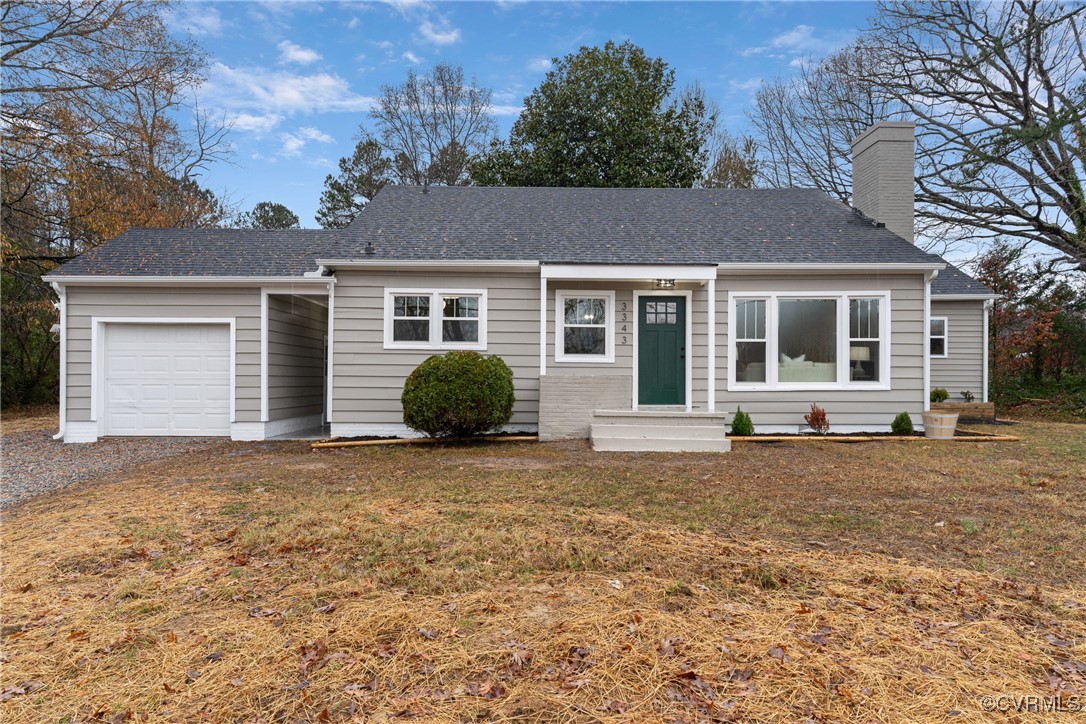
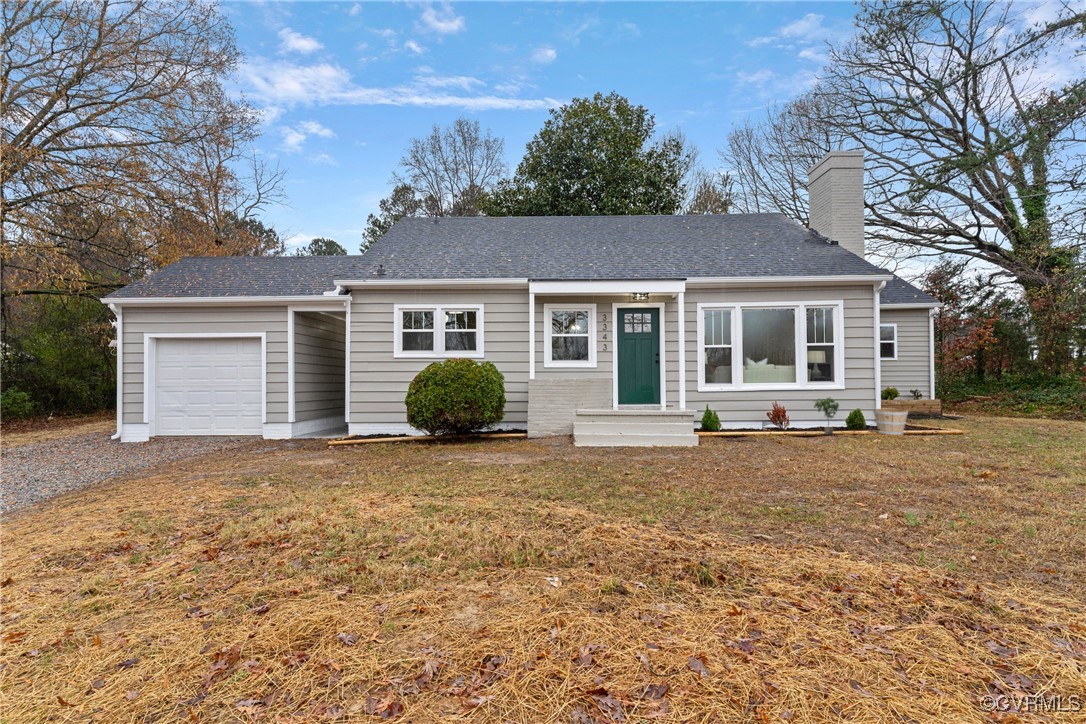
potted plant: none [855,397,884,439] -> present [814,397,839,435]

